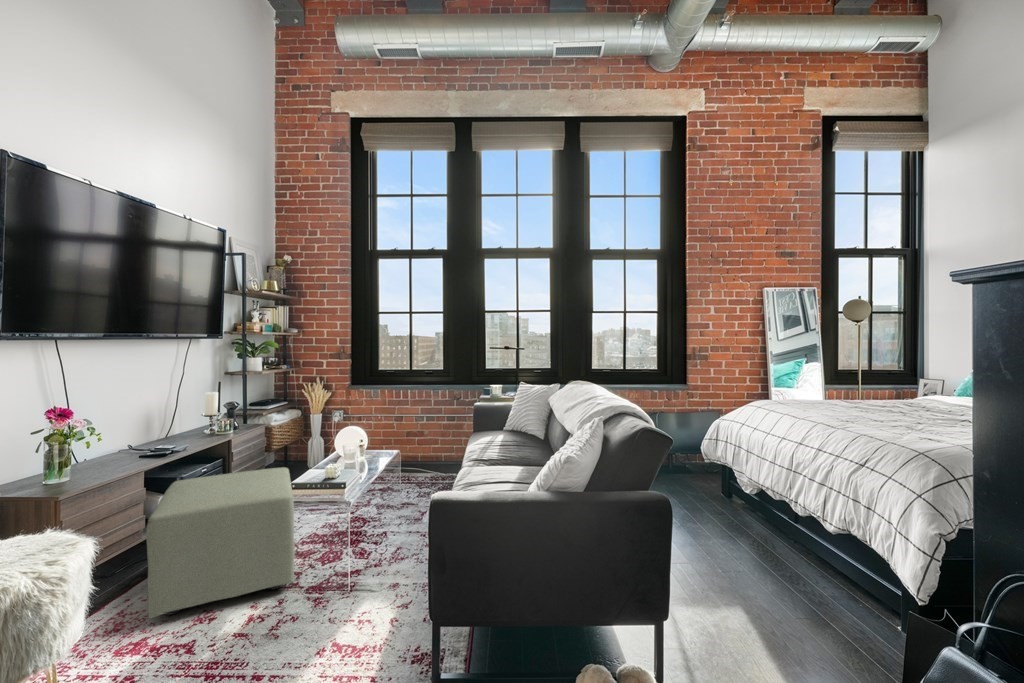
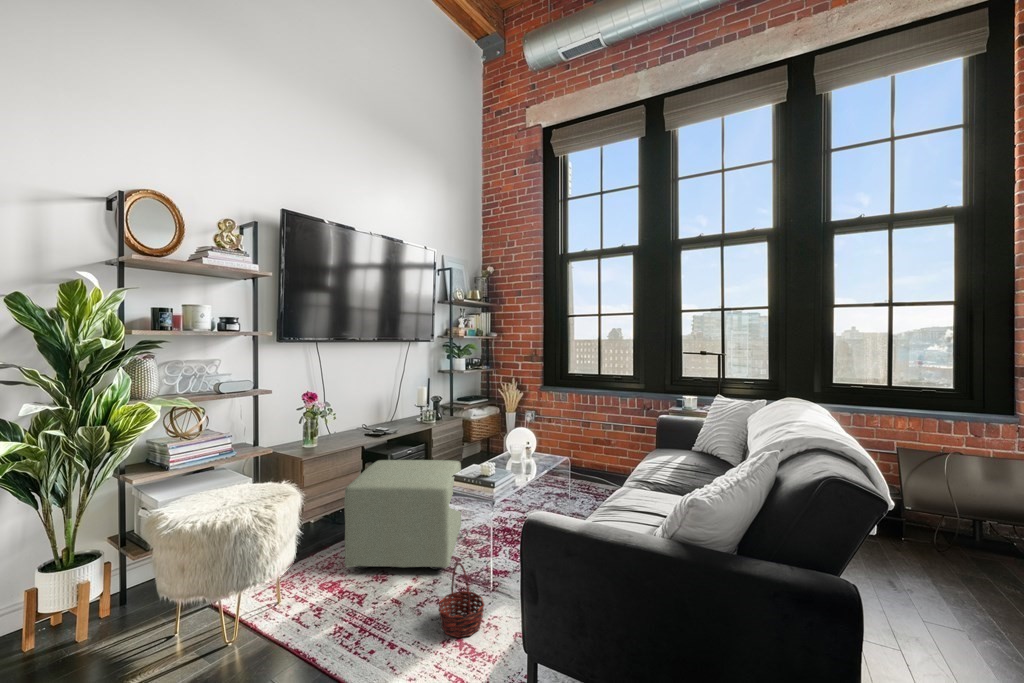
basket: none [304,569,358,648] -> present [439,563,484,637]

